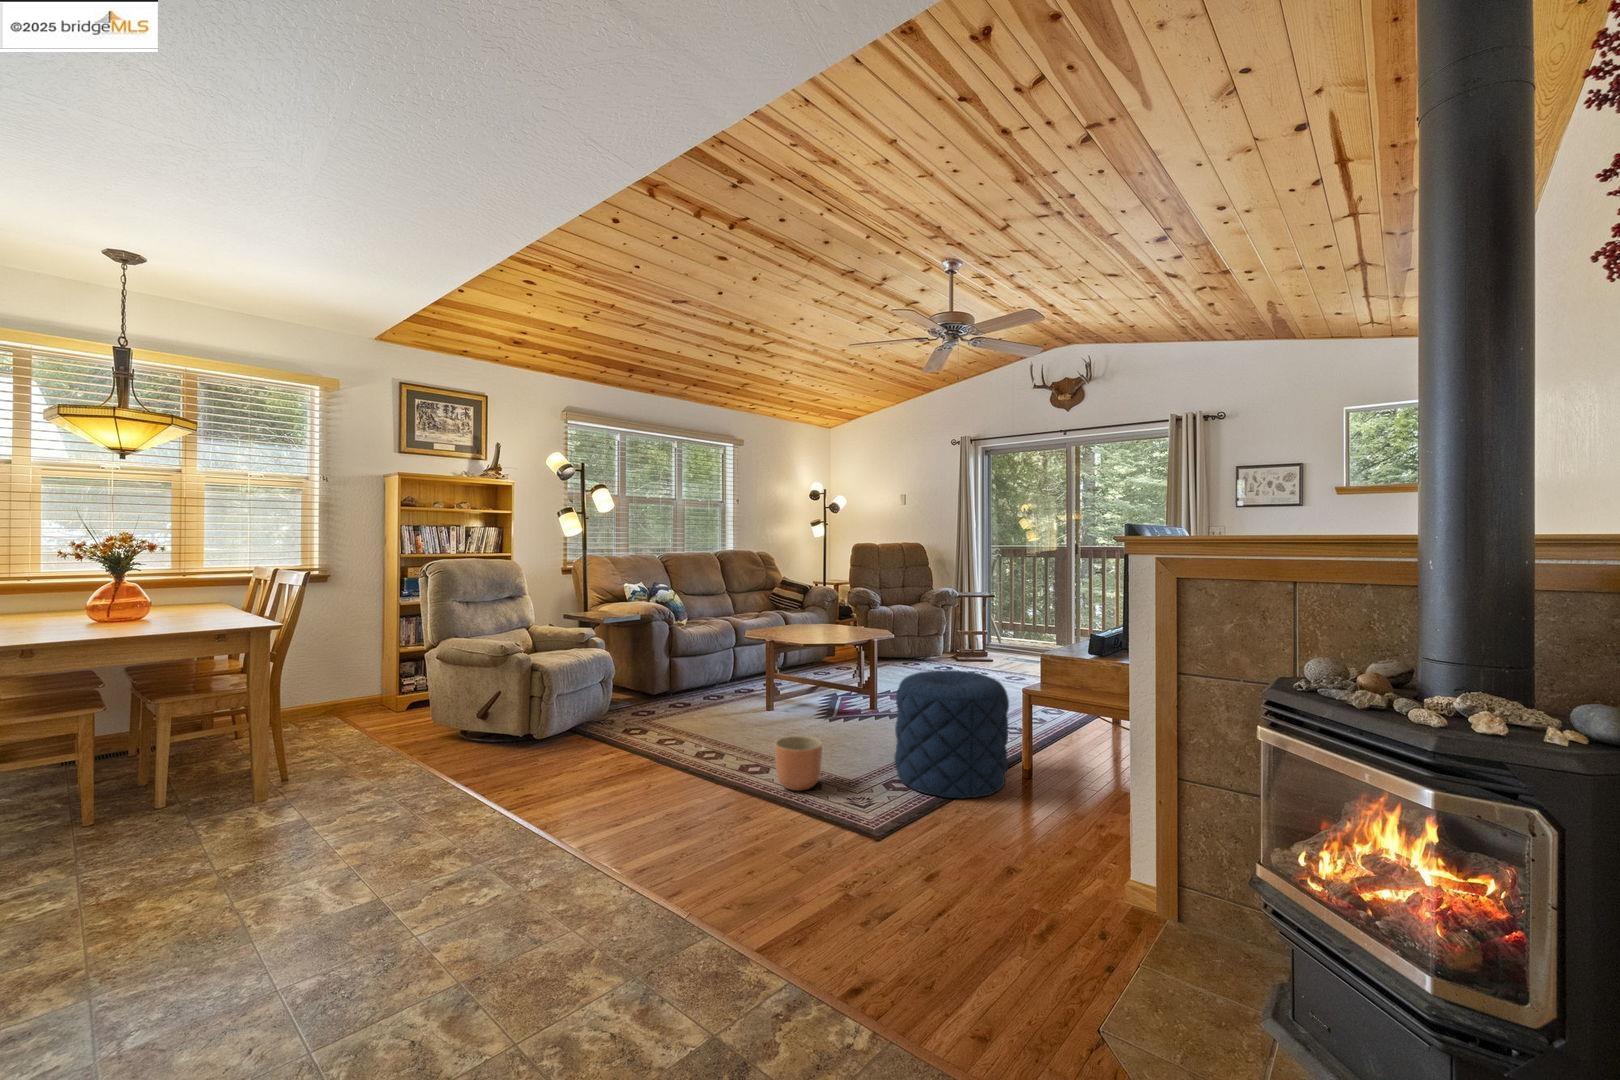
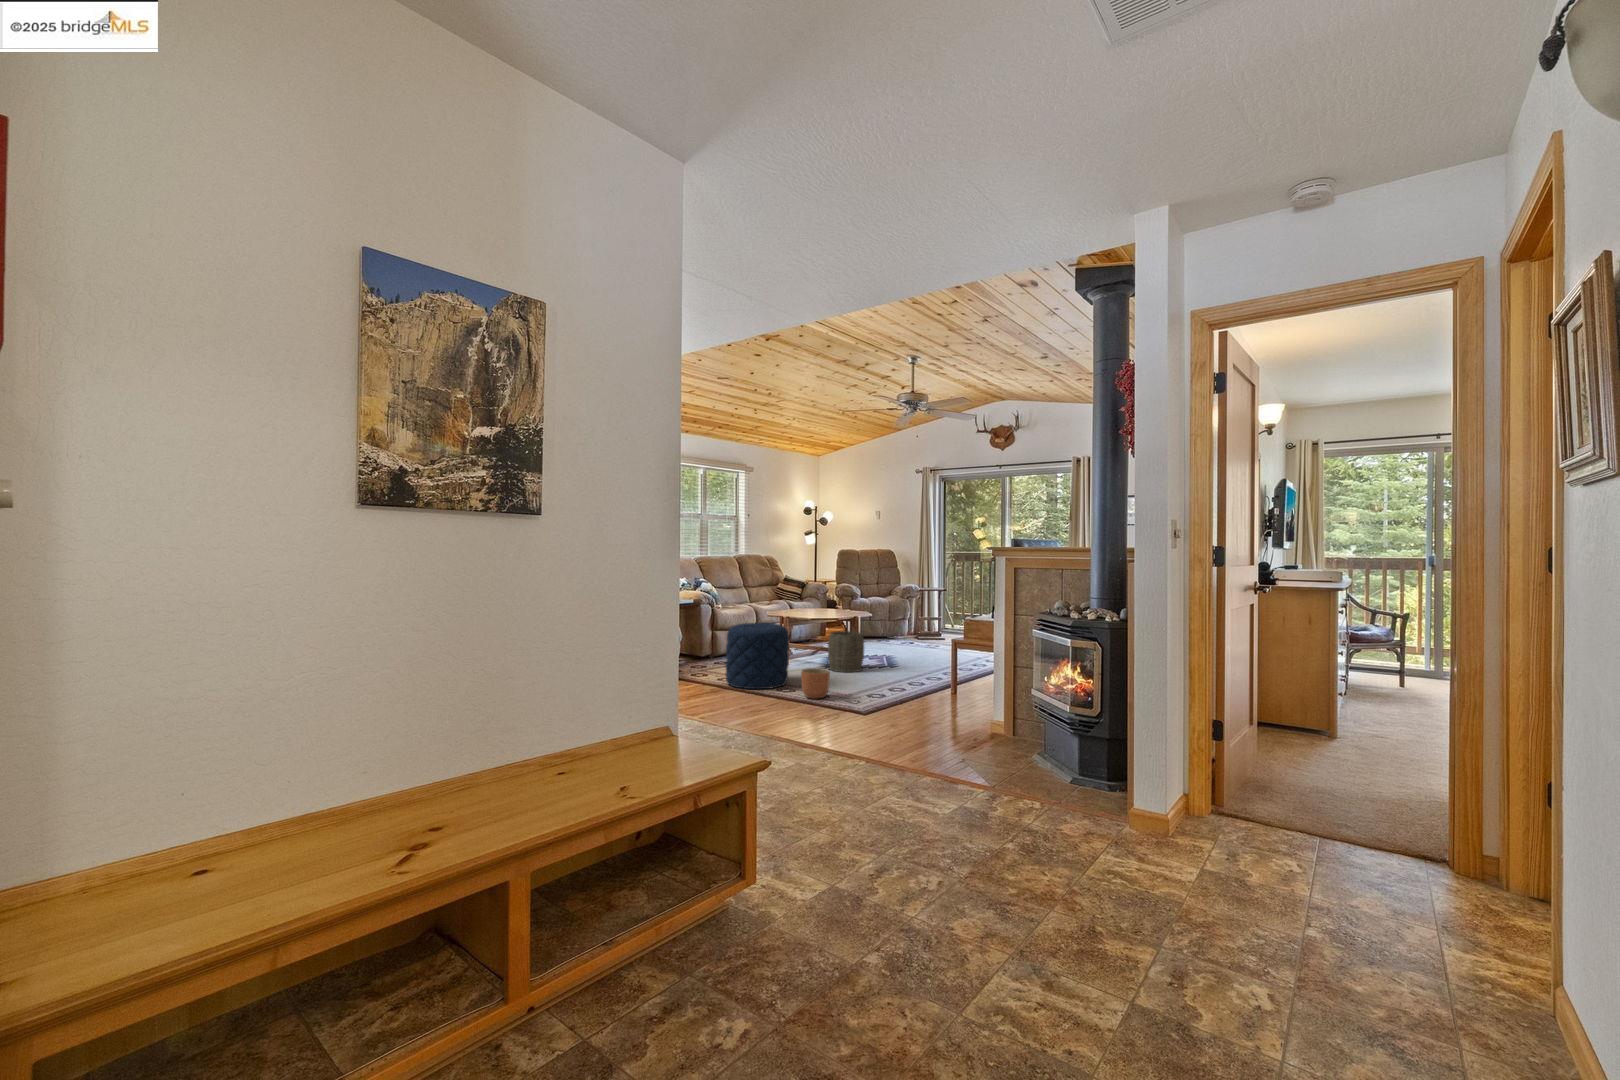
woven basket: none [829,662,882,726] -> present [828,631,864,672]
pouf: present [894,670,1009,798] -> present [725,623,789,689]

